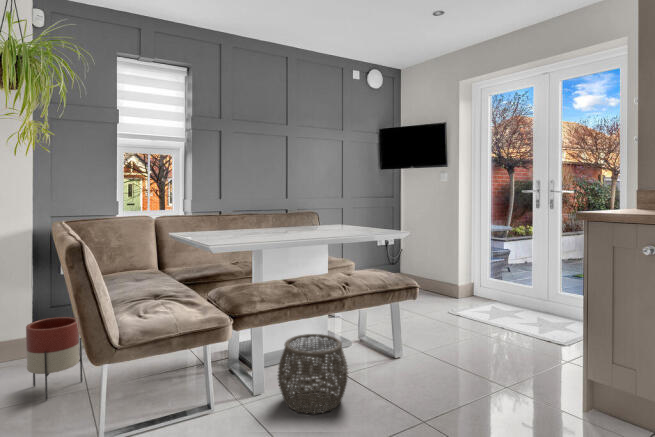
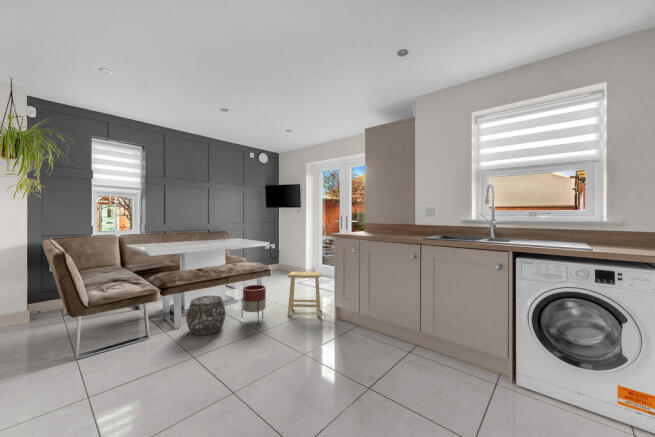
footstool: none [463,295,537,396] -> present [288,272,321,317]
planter: present [26,317,82,400] -> present [242,285,266,324]

